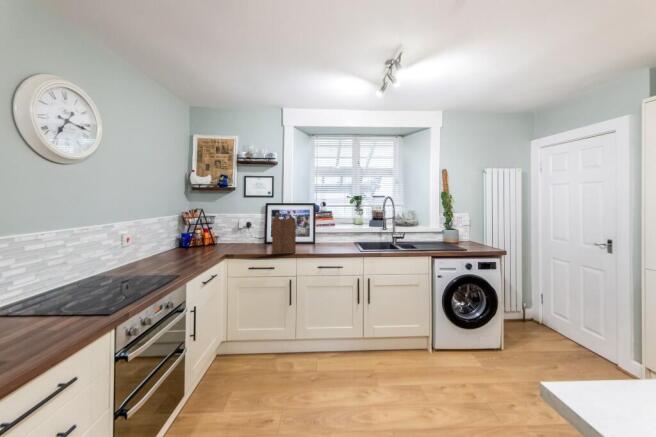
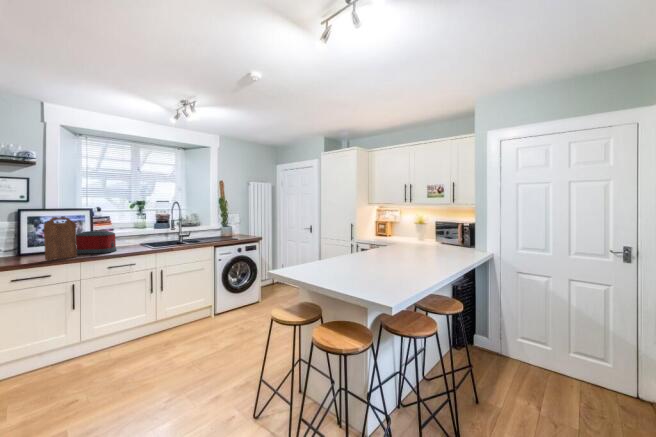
toaster: none [298,227,330,252] -> present [76,231,116,254]

